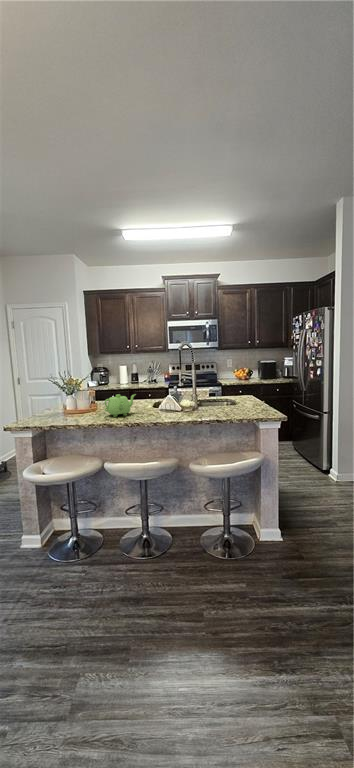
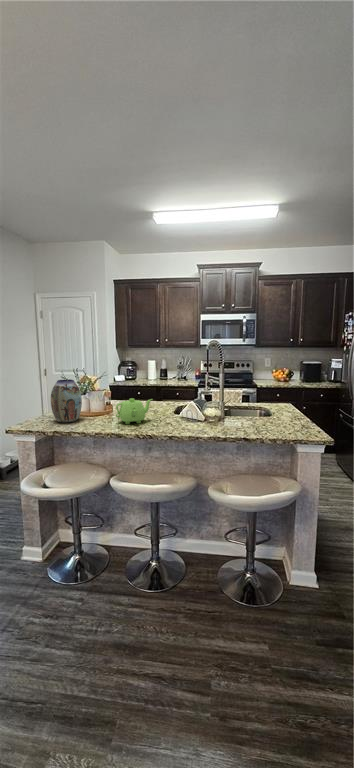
vase: none [44,381,72,419] -> present [51,379,82,423]

